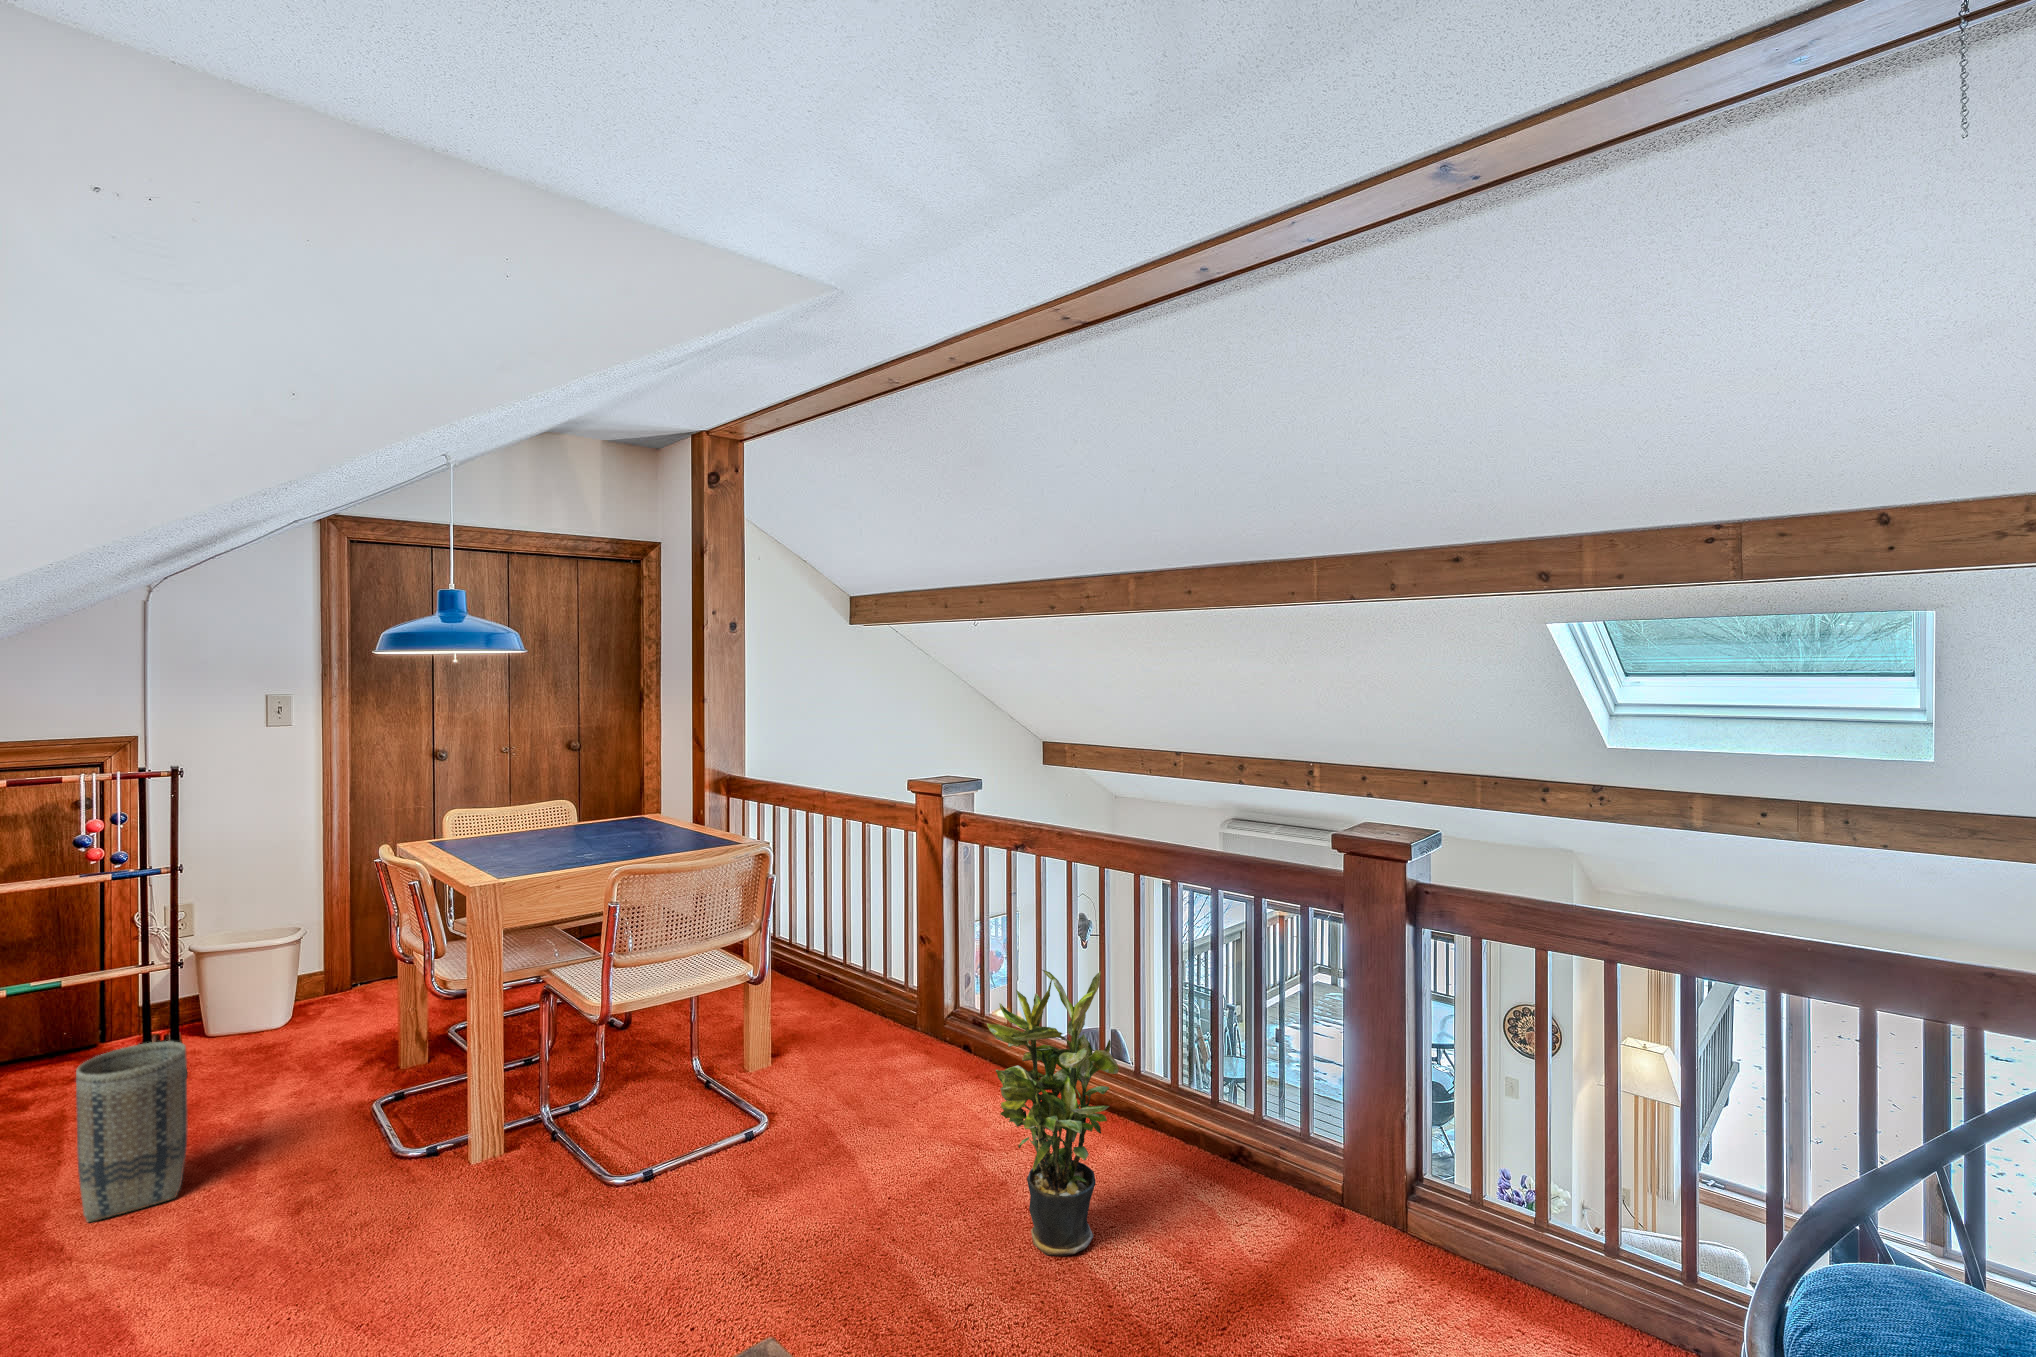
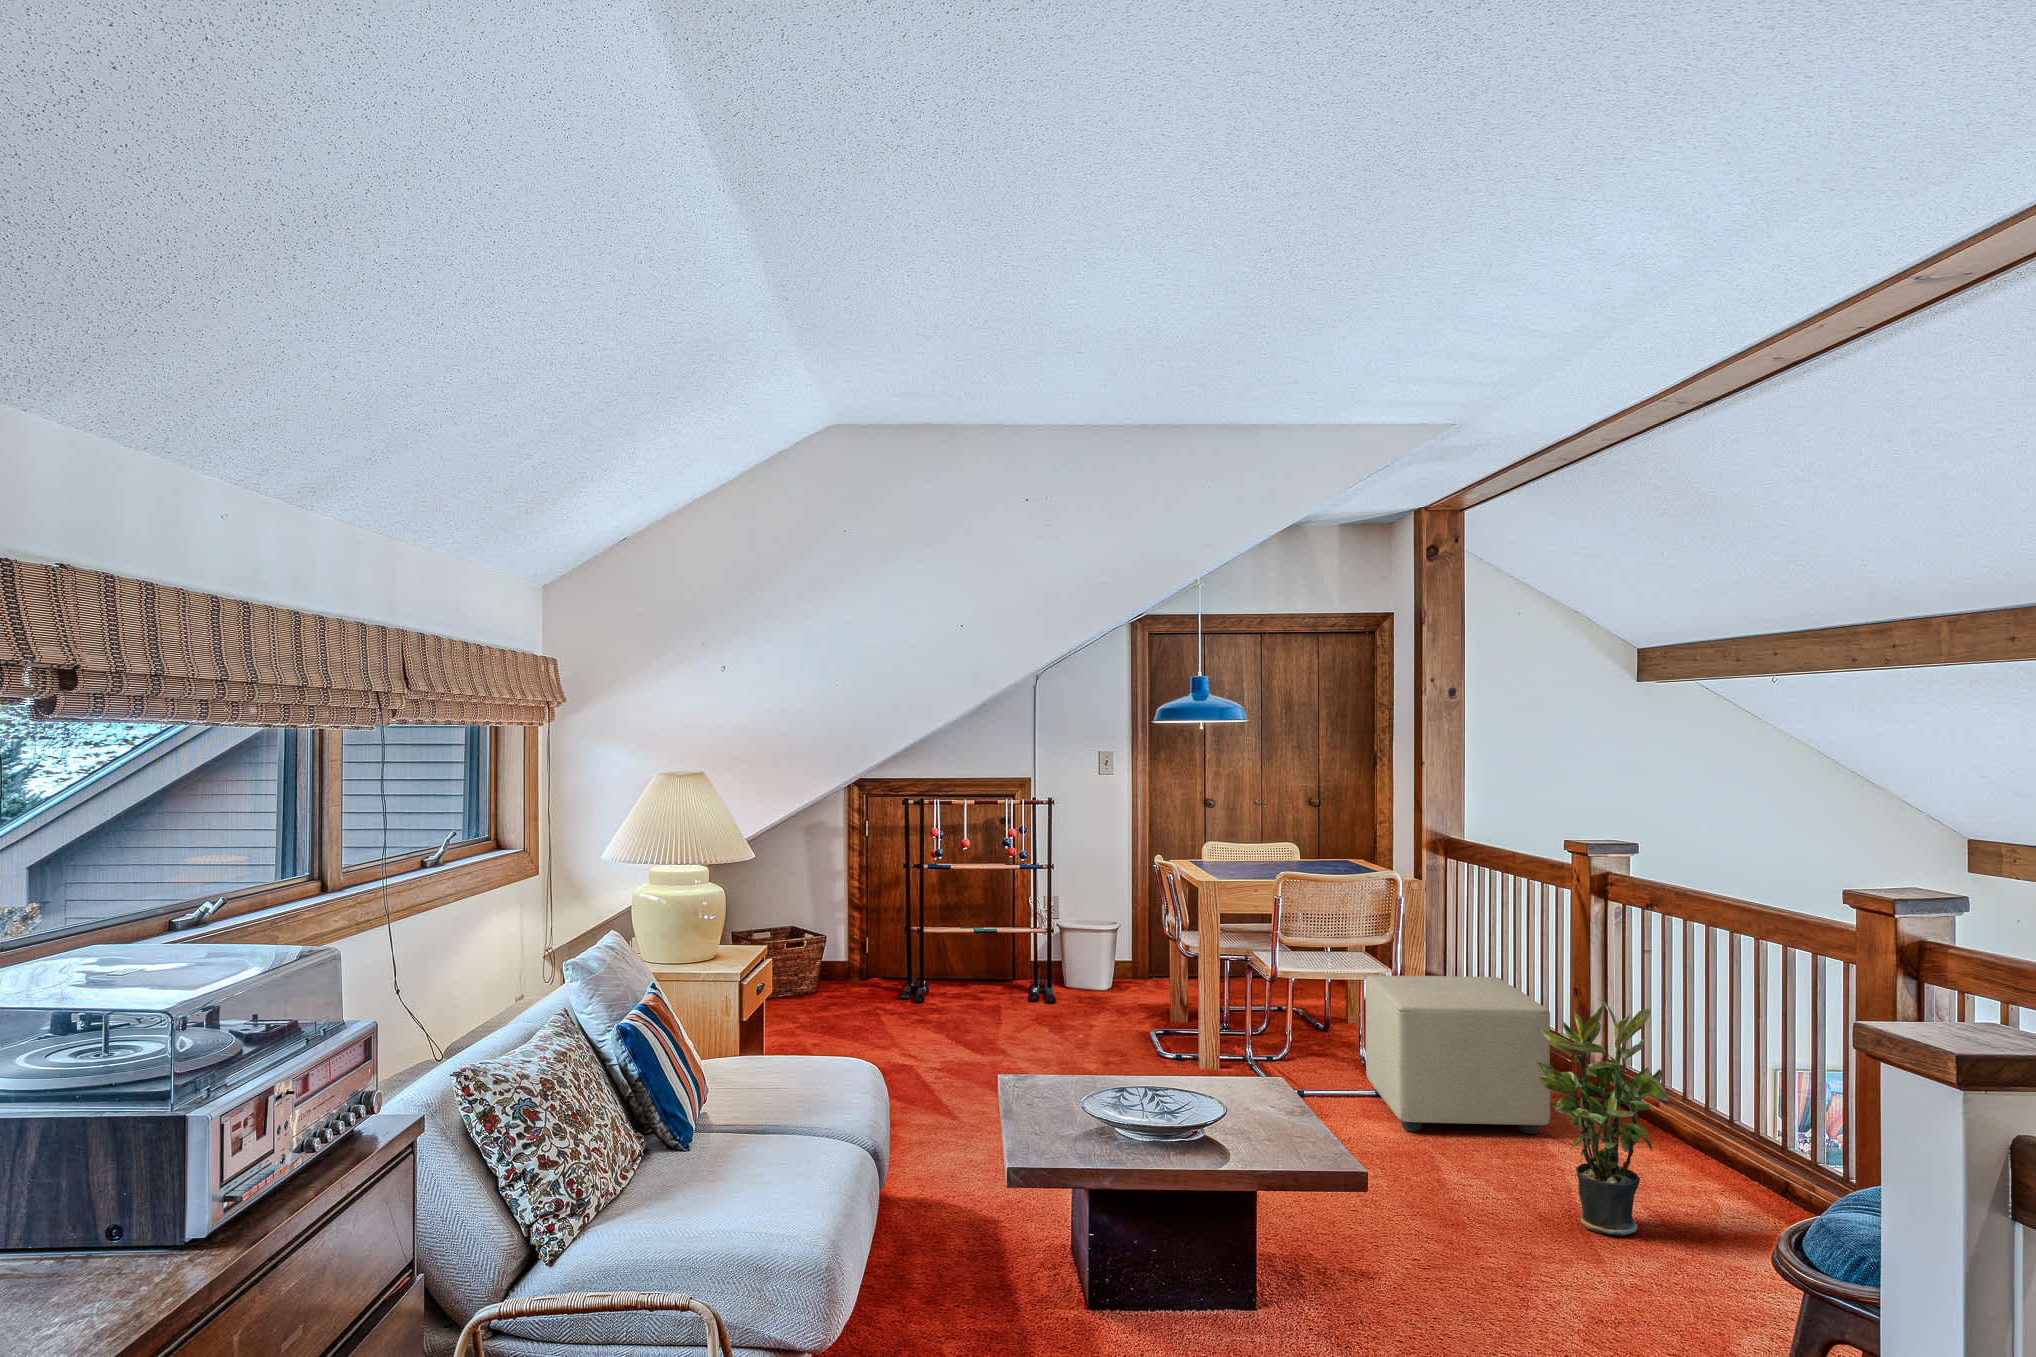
ottoman: none [698,933,925,1158] -> present [1366,976,1550,1134]
basket: present [76,1041,187,1222] -> none [1009,961,1057,1057]

